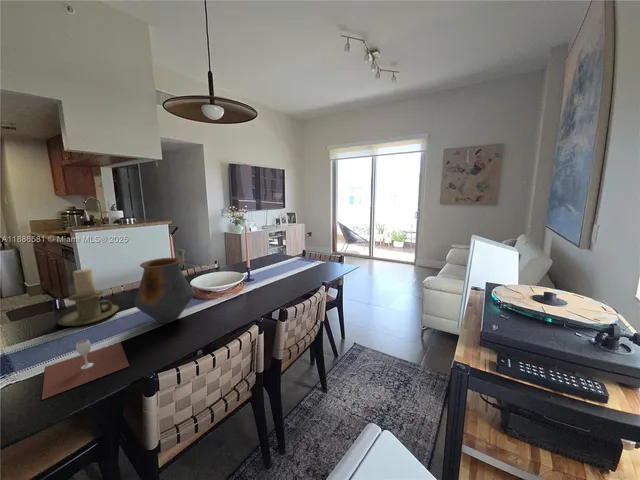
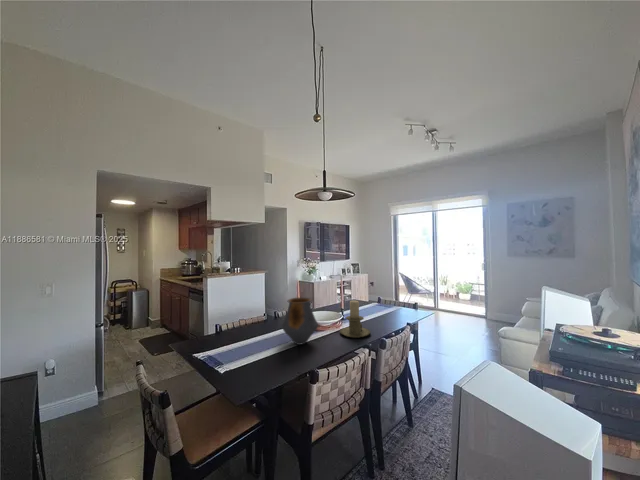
candle holder: present [57,269,119,326] -> present [340,301,370,338]
wine glass: present [42,339,129,400] -> none [244,346,295,378]

